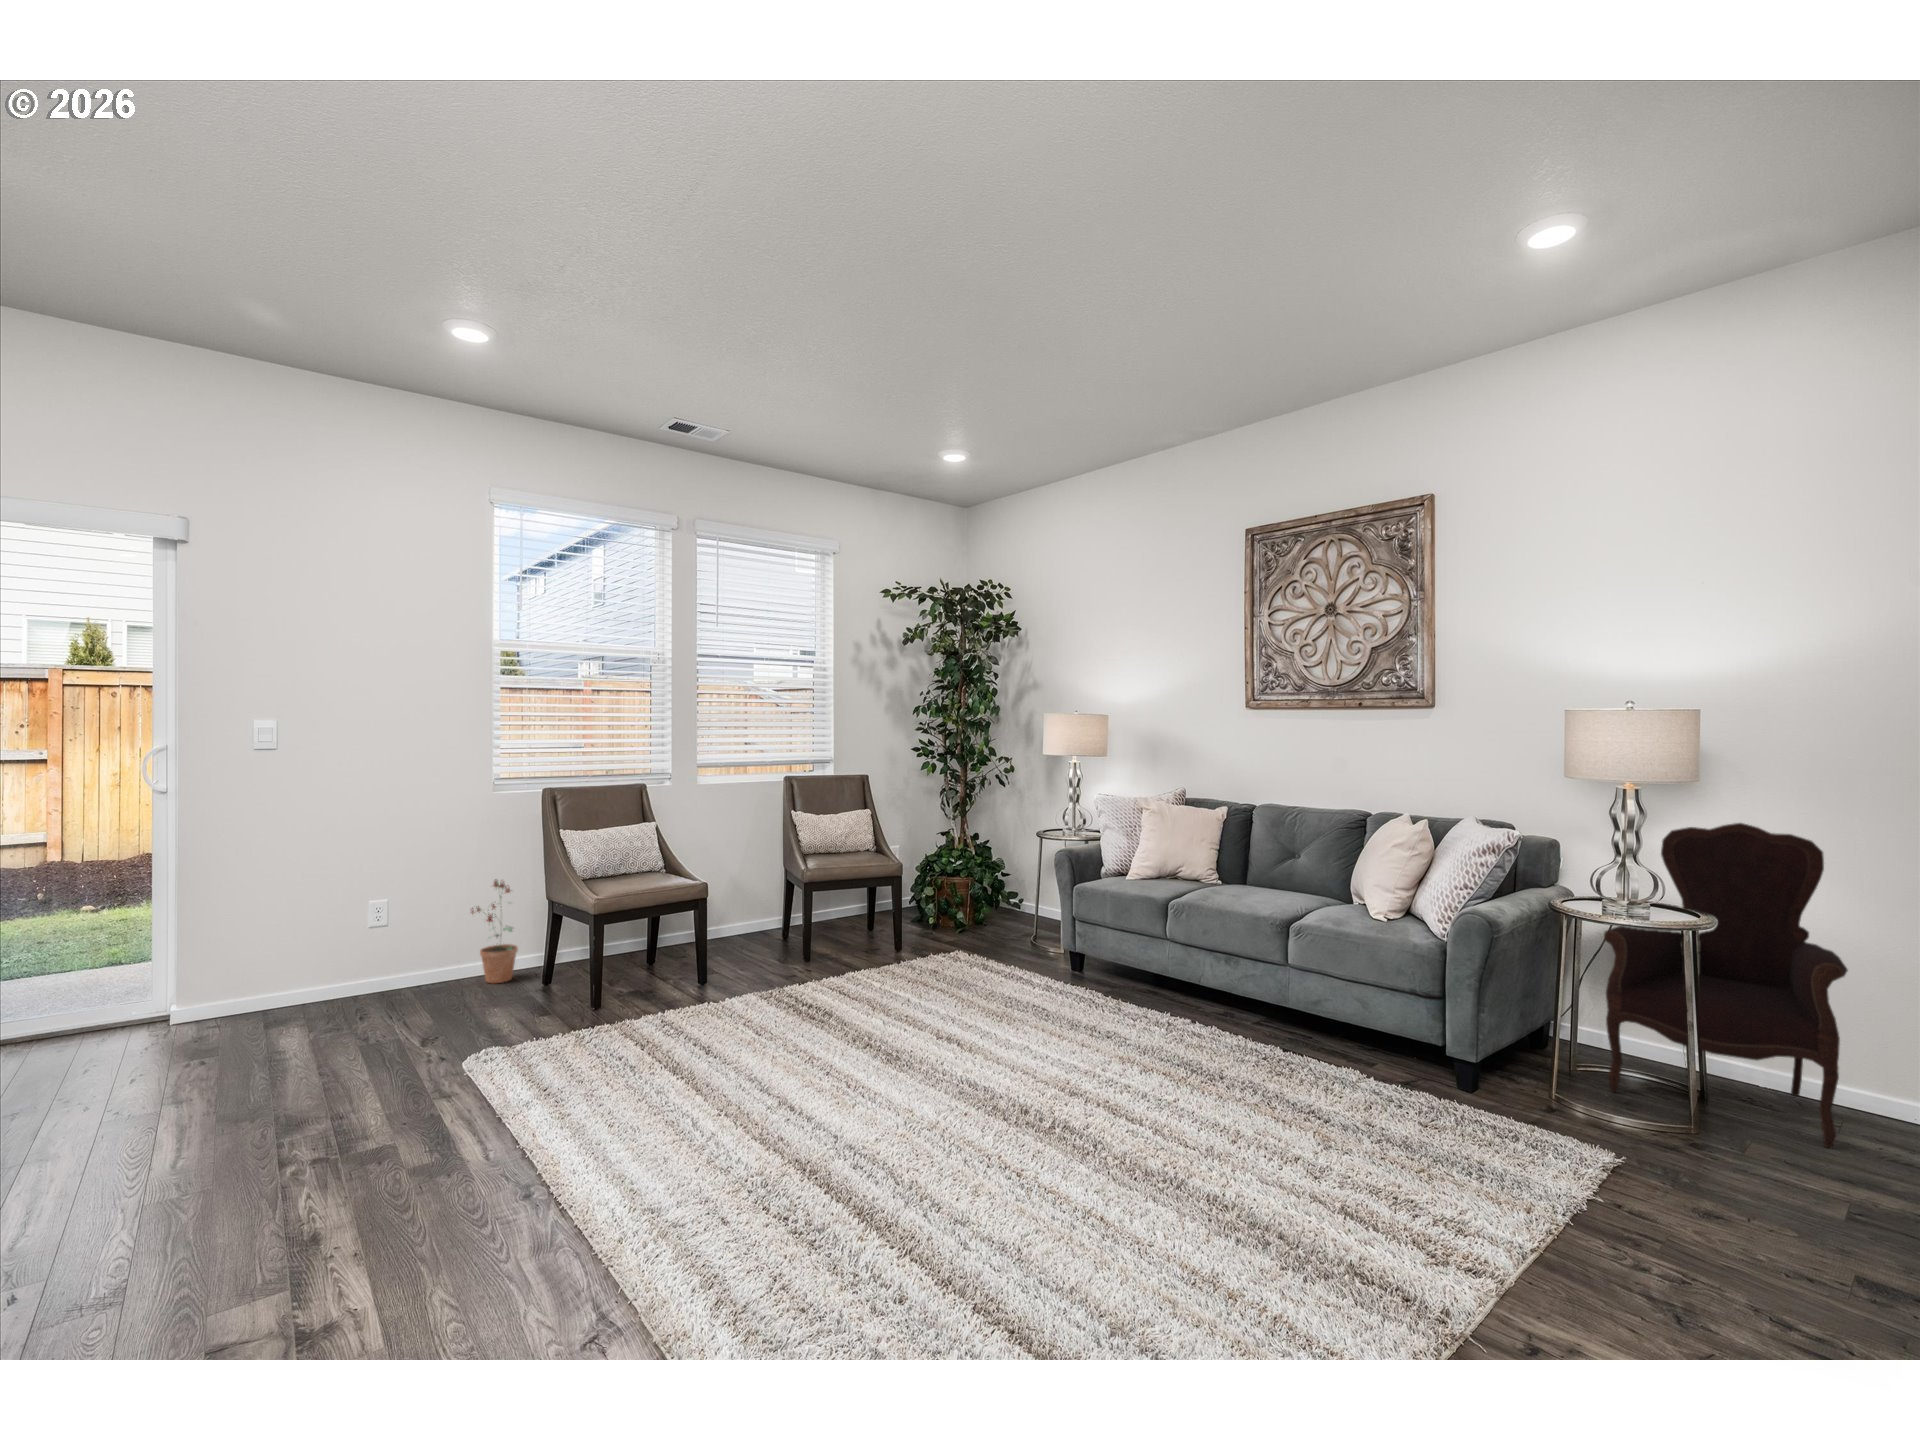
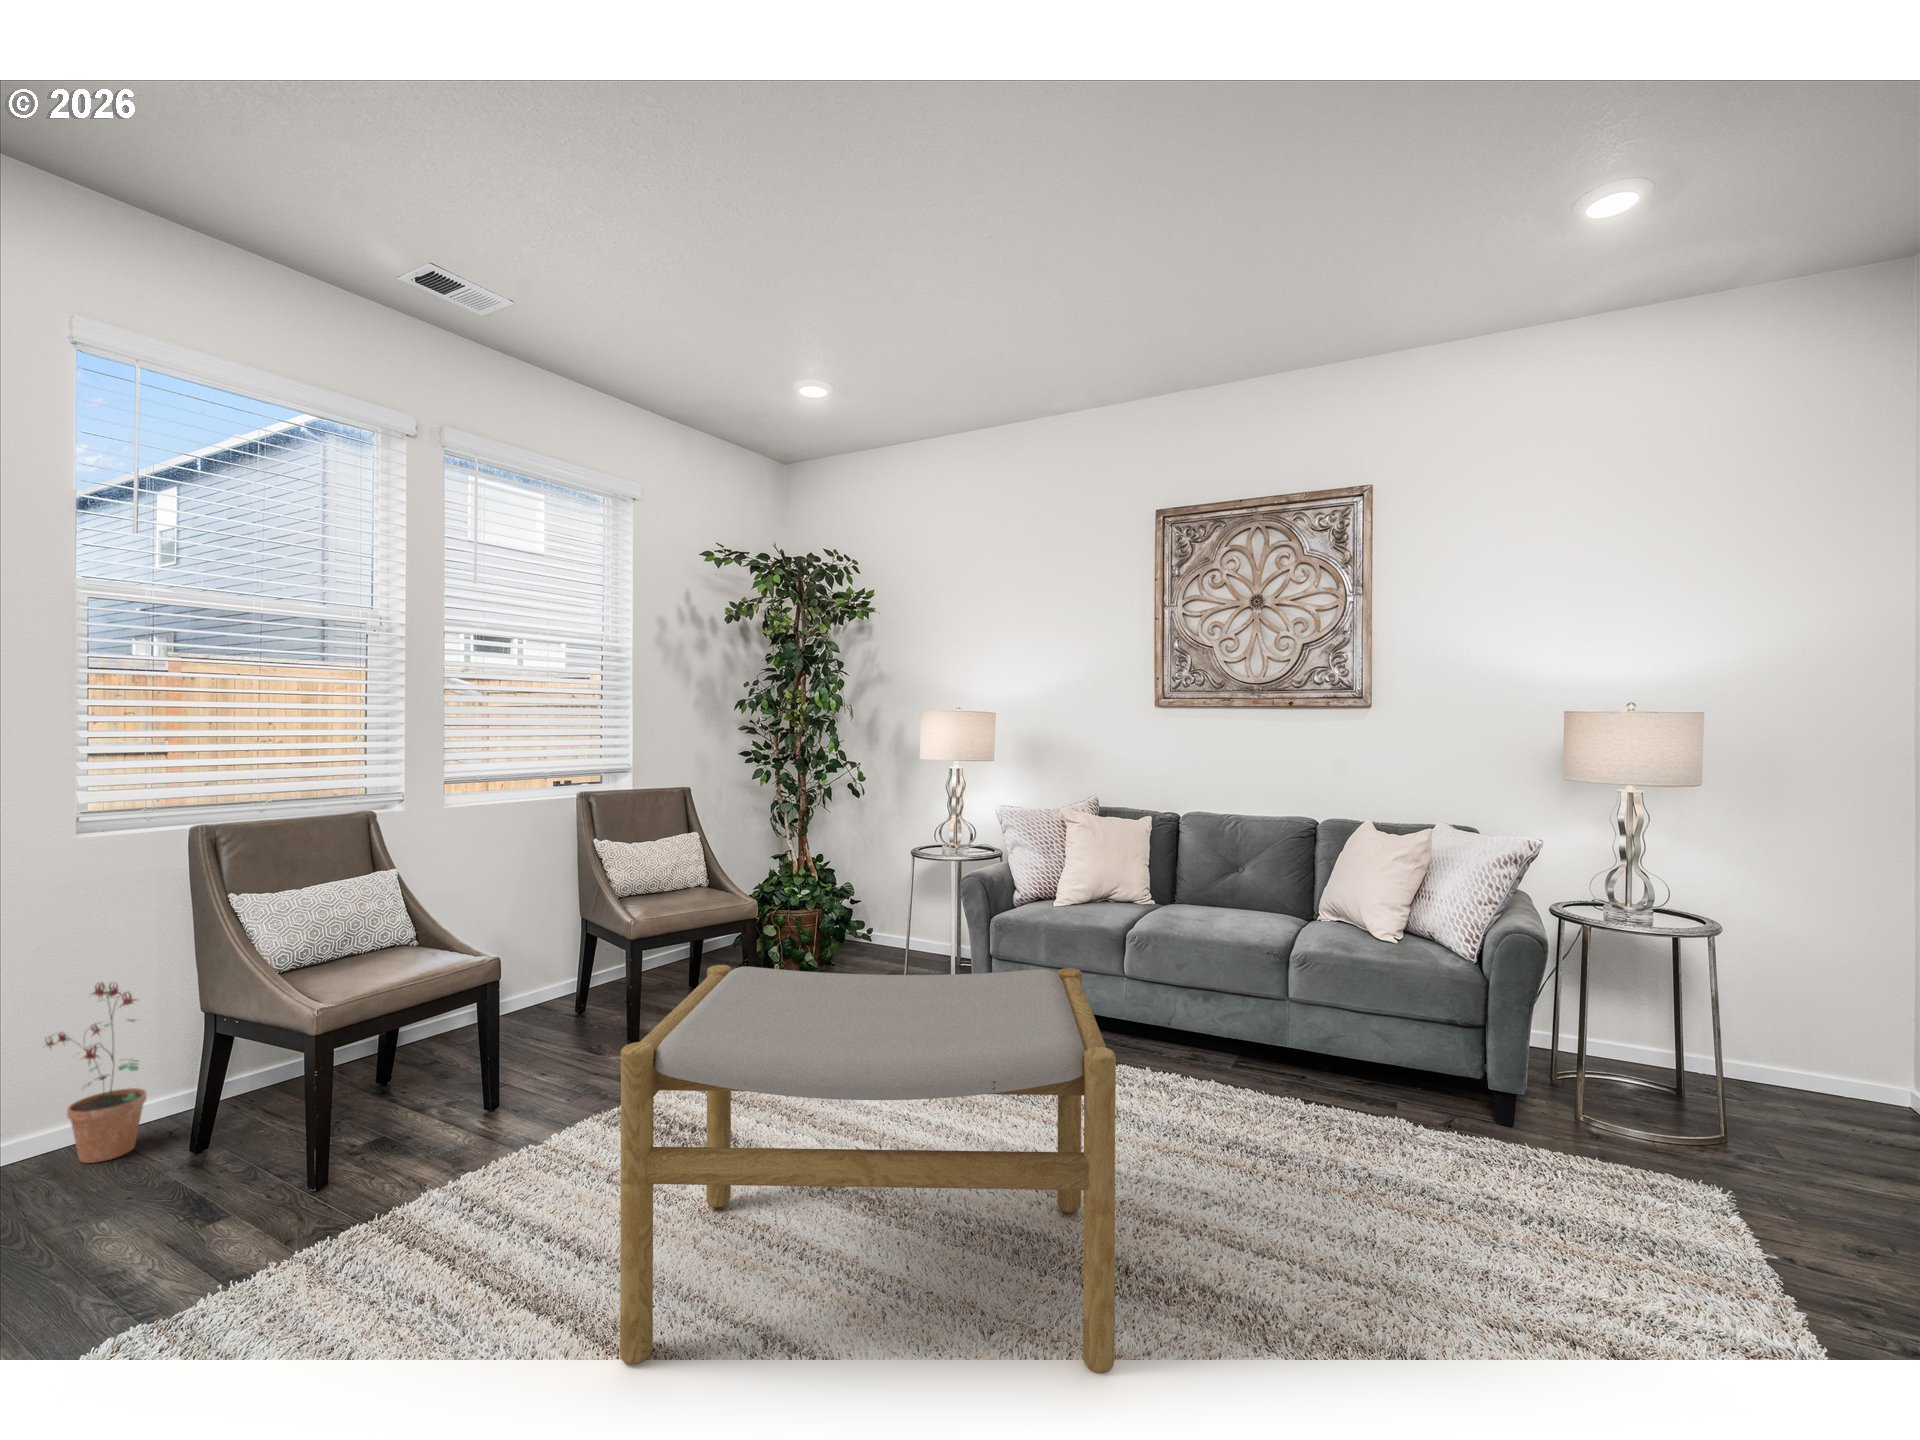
armchair: present [1604,823,1848,1148] -> none [1617,822,1872,1149]
footstool: none [705,886,1032,1149] -> present [620,965,1116,1373]

